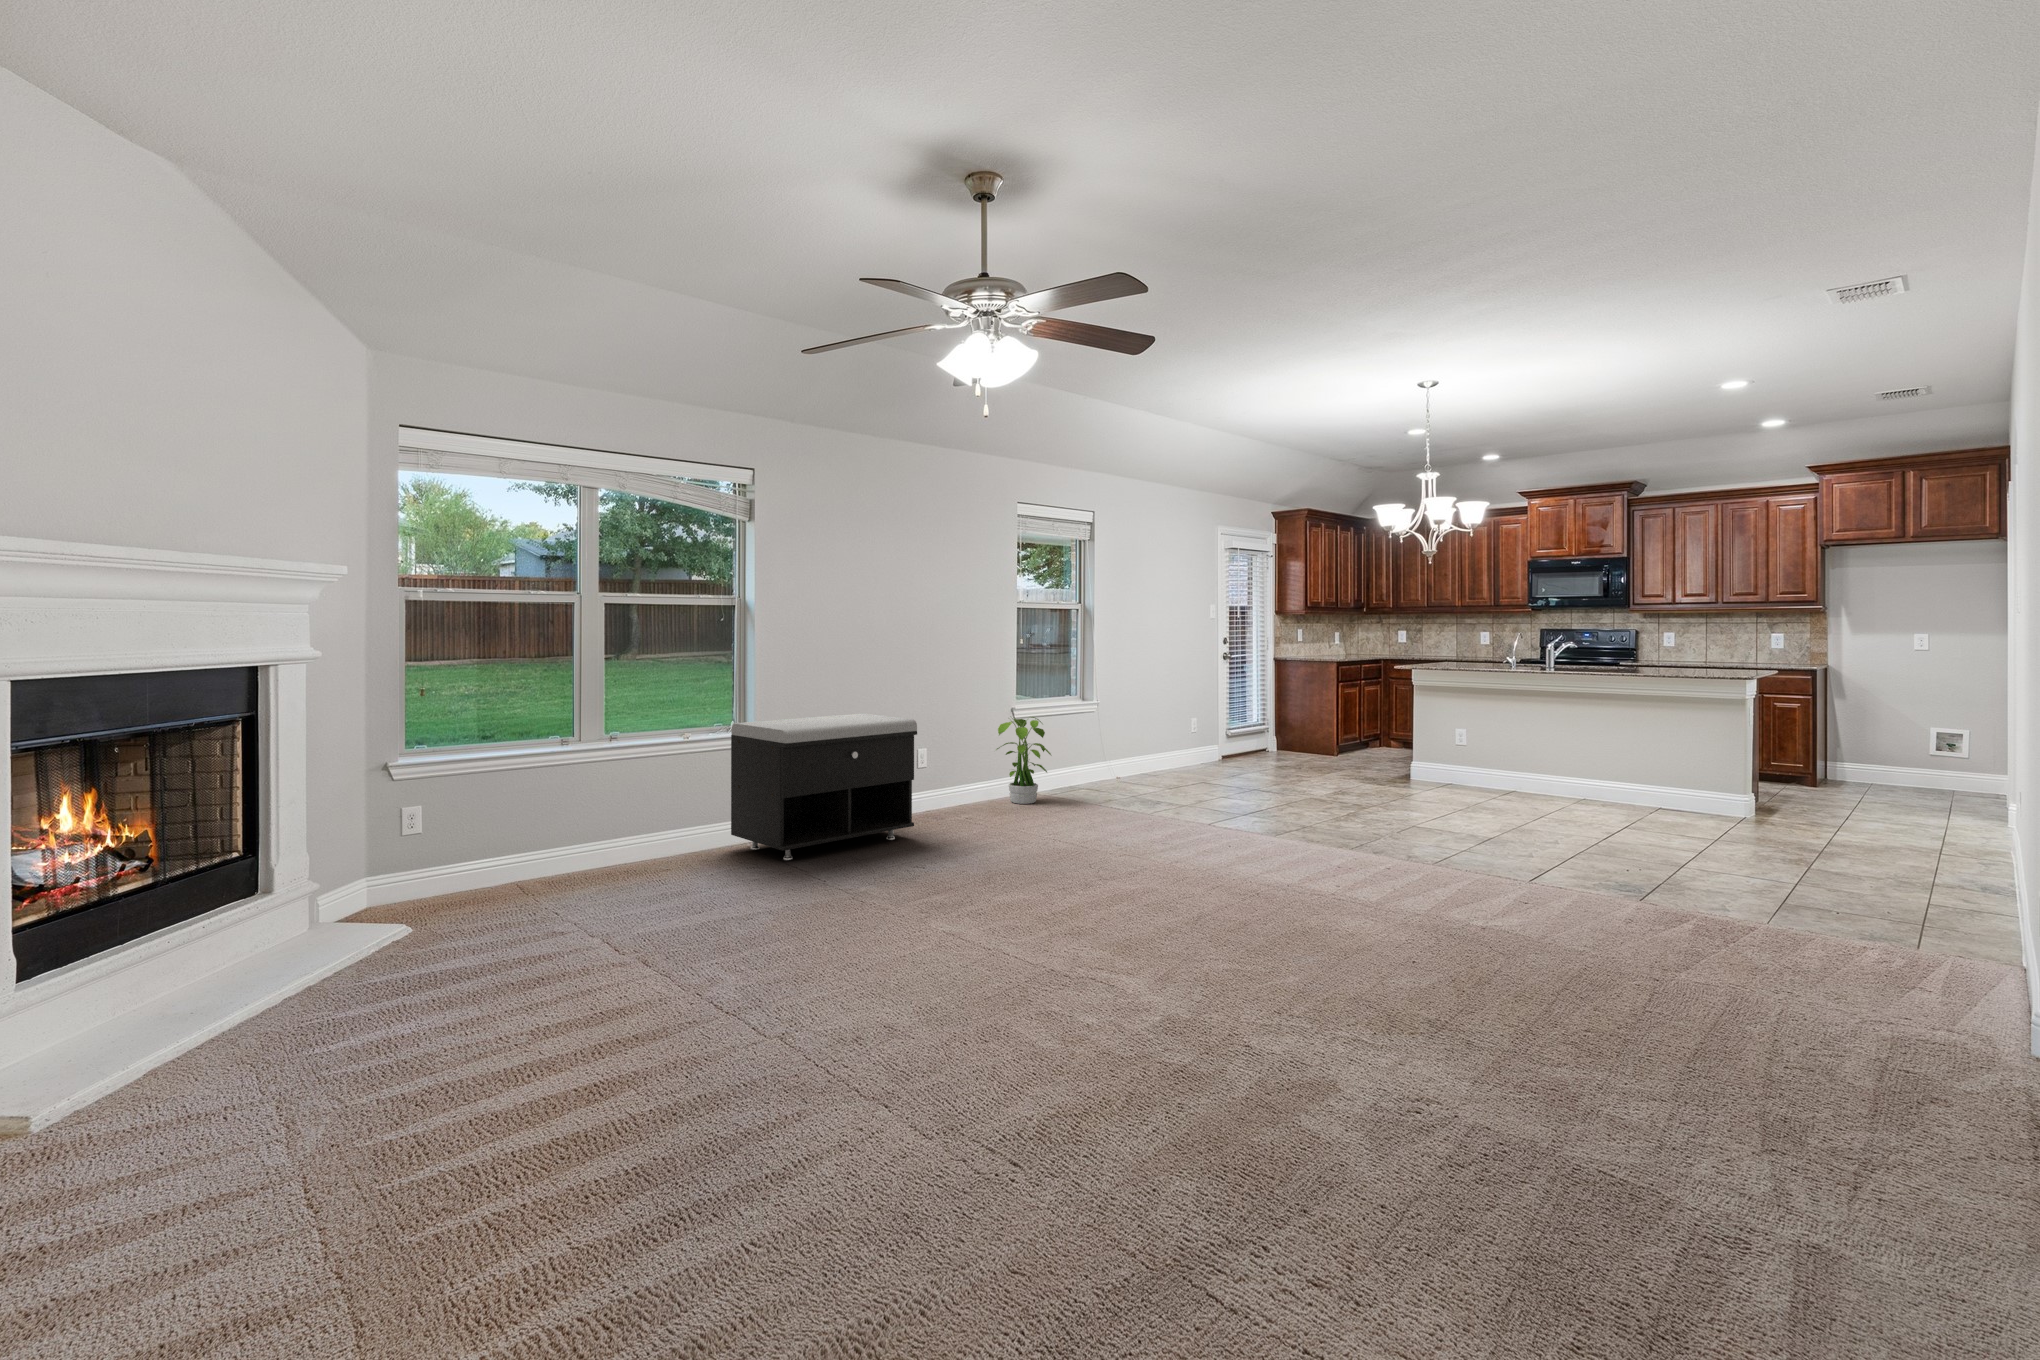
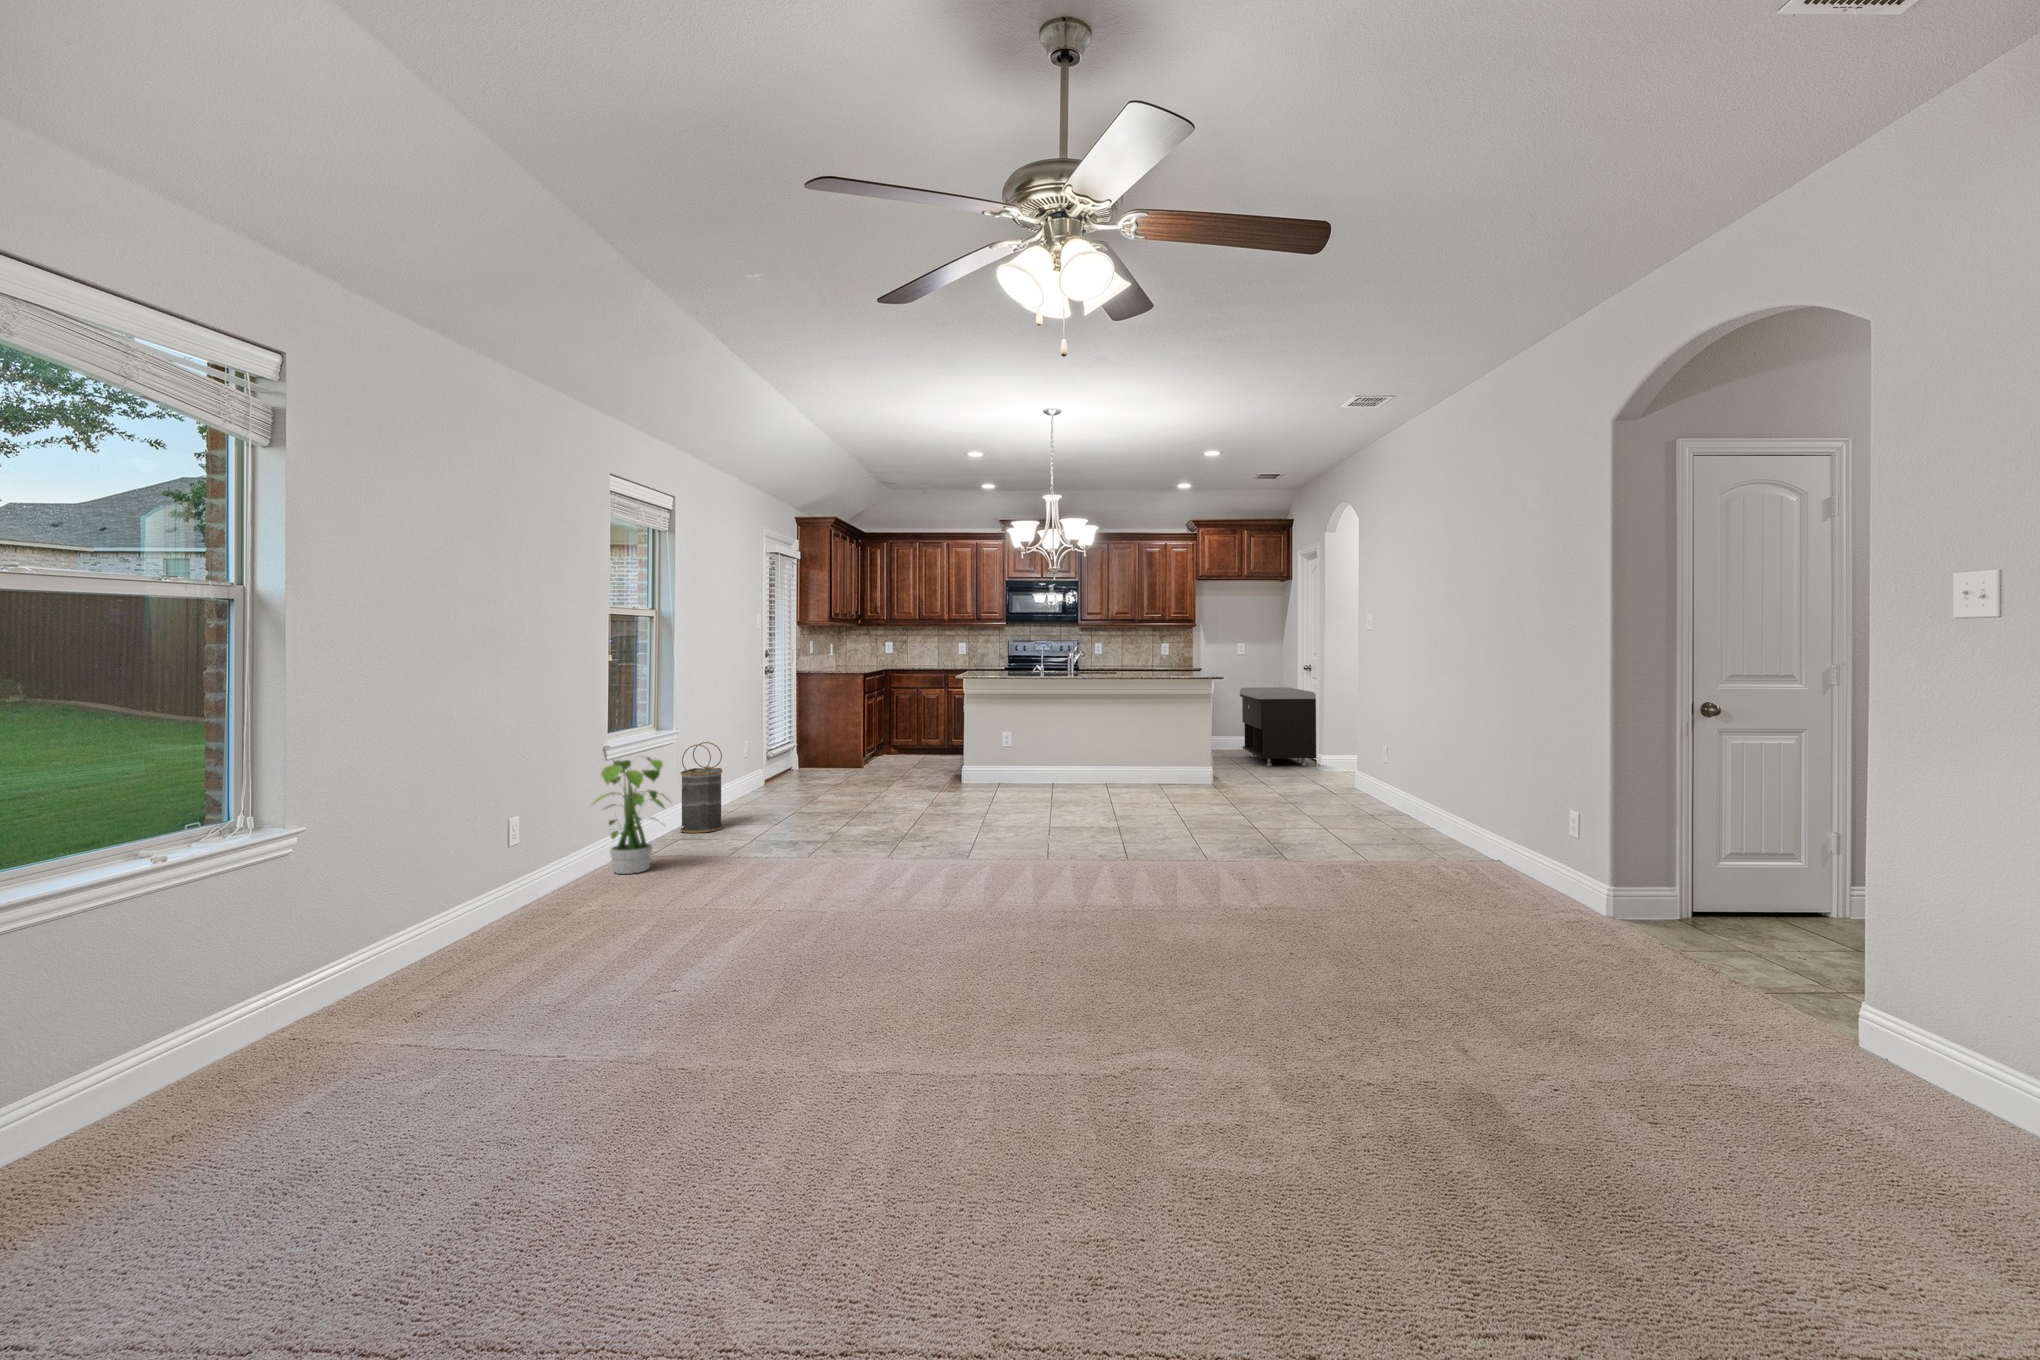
basket: none [1098,713,1135,786] -> present [680,742,723,833]
storage bench: present [731,714,917,860] -> present [1240,687,1316,766]

